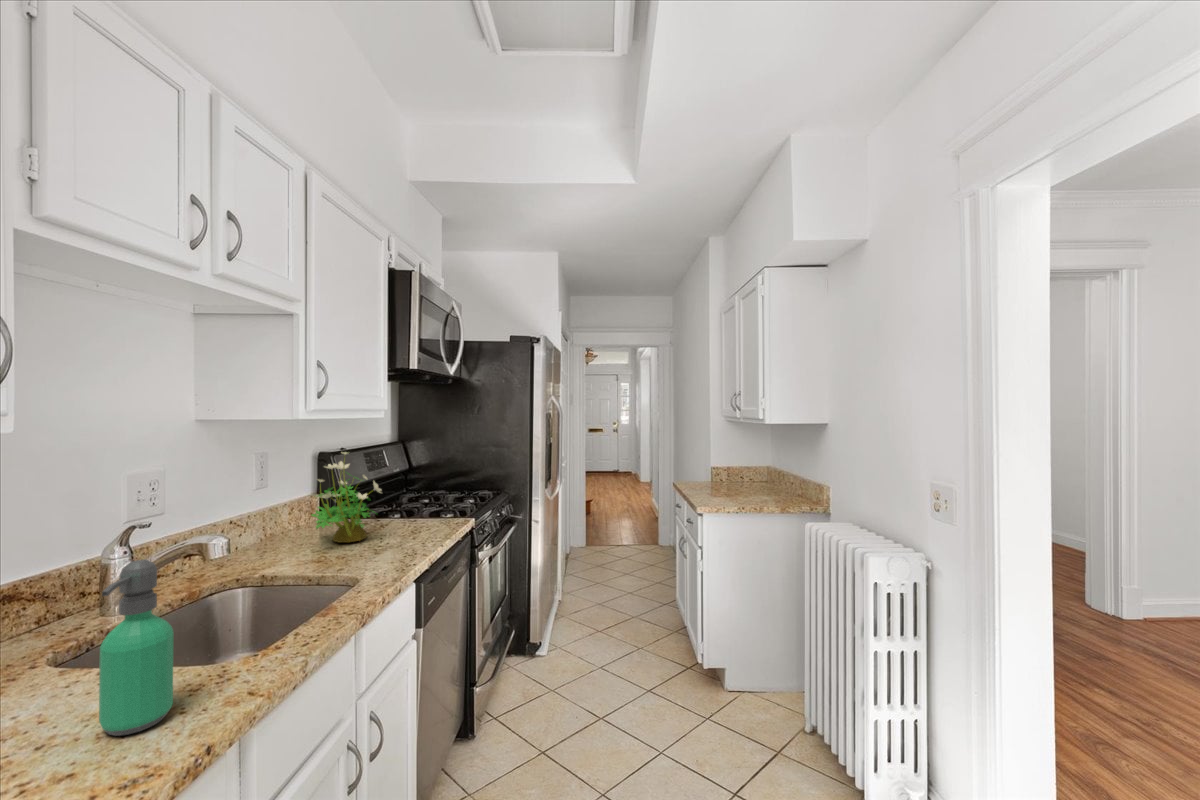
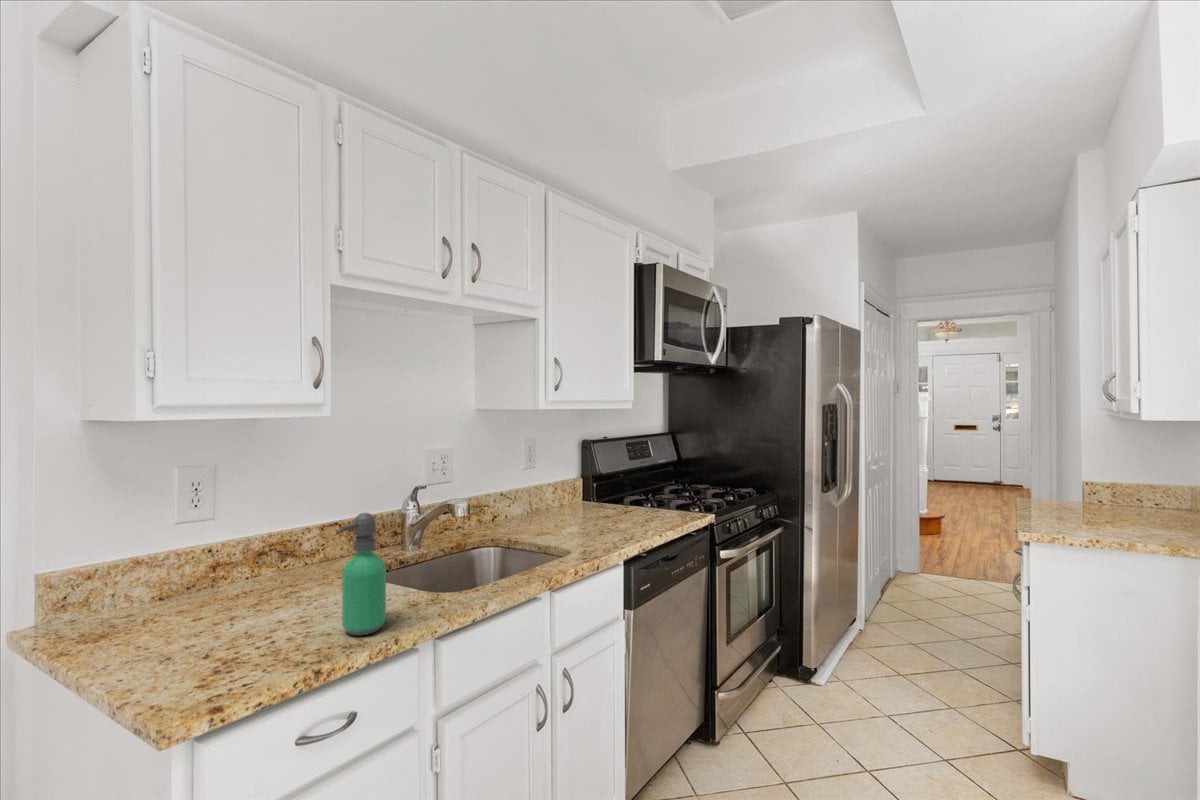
potted plant: present [312,452,381,542] -> none [556,439,618,523]

